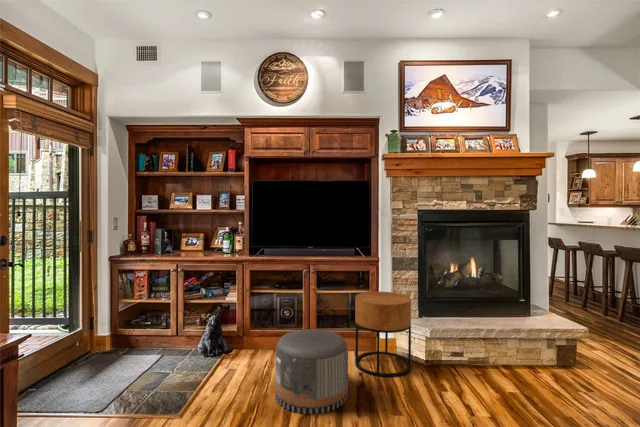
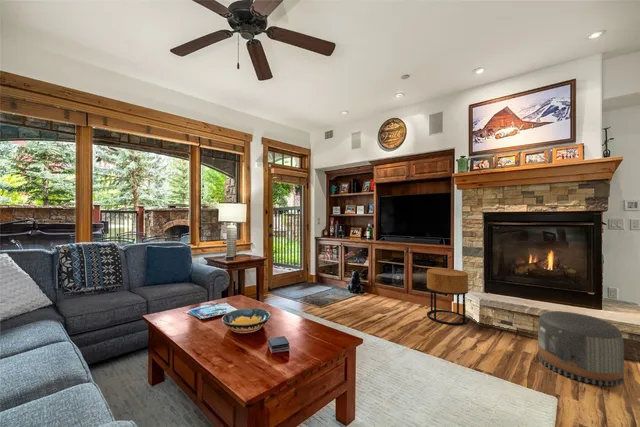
pouf: present [275,329,348,414] -> present [538,311,624,386]

